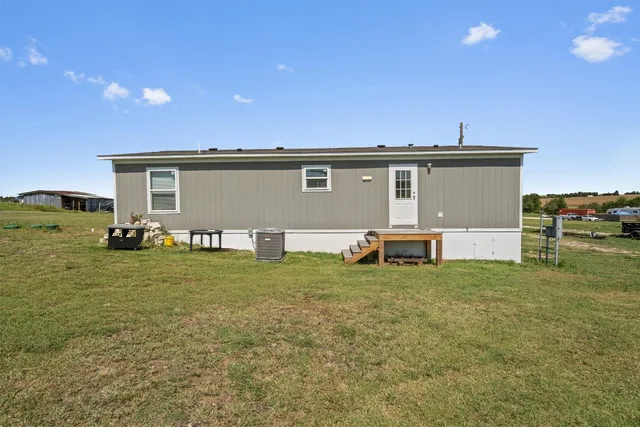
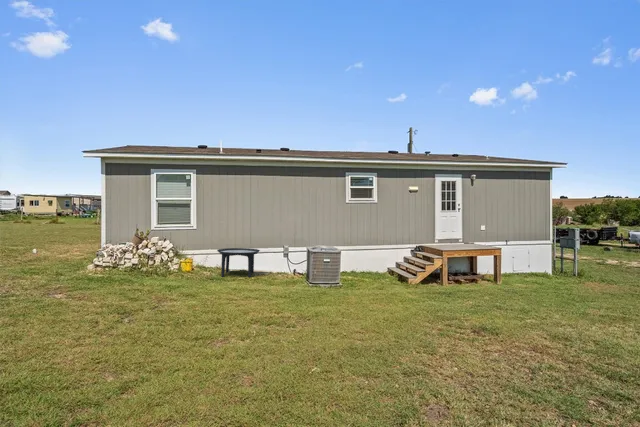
storage bench: present [107,224,146,250] -> none [106,244,160,279]

